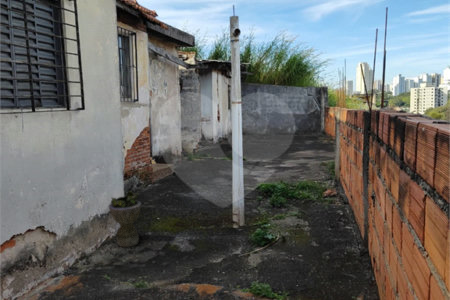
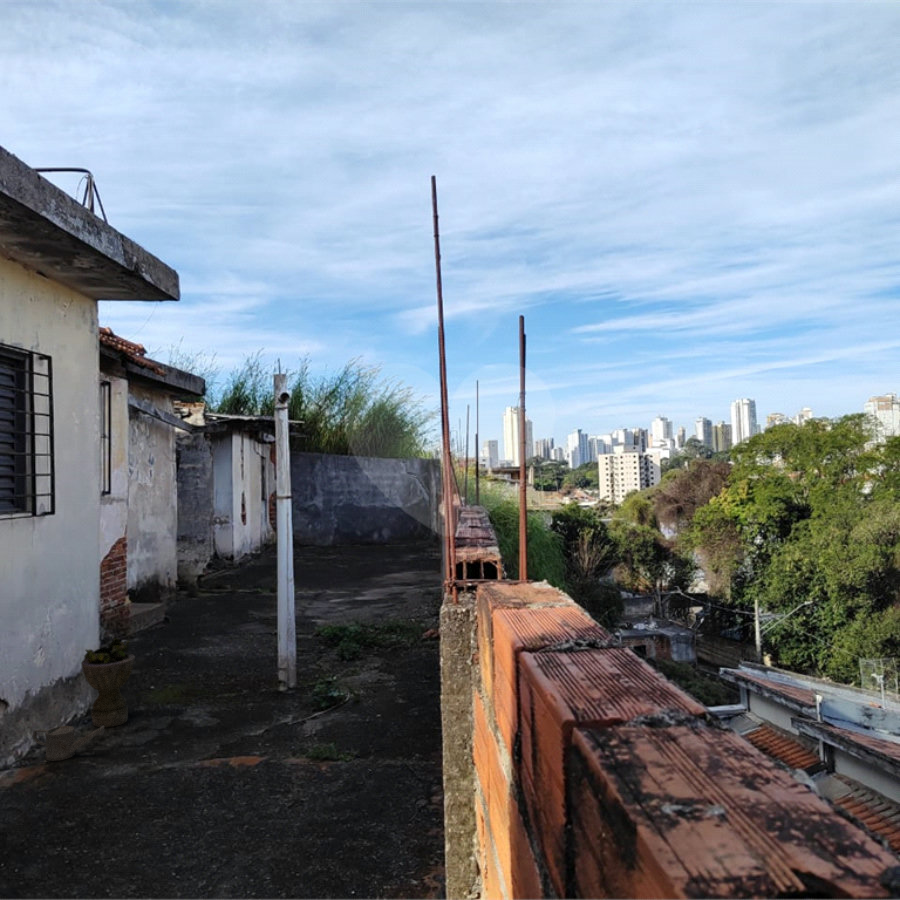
watering can: none [76,248,117,272] -> present [33,726,104,761]

